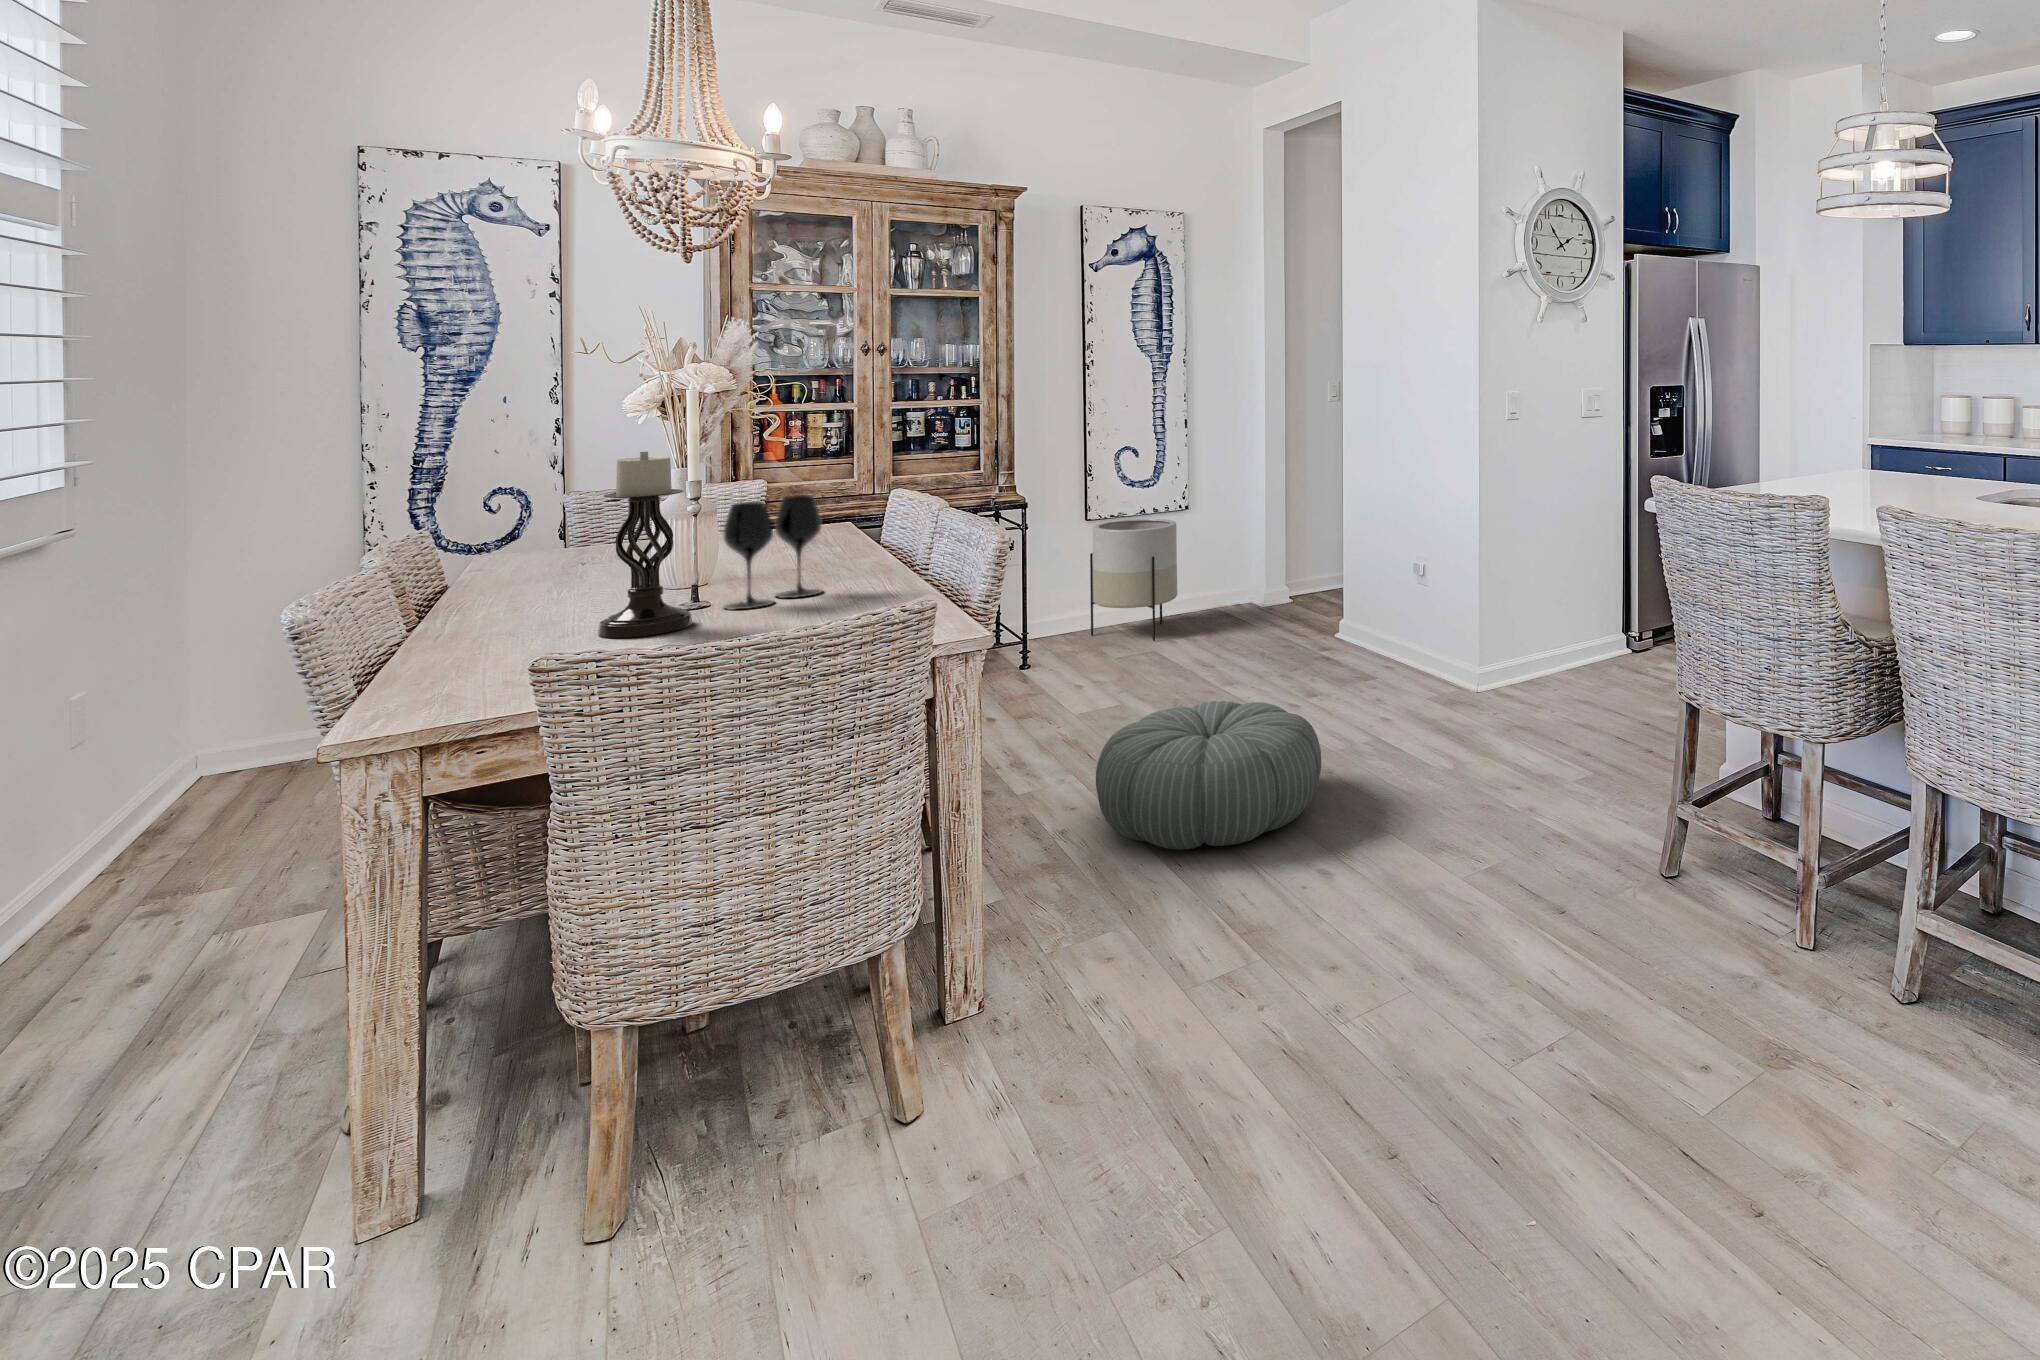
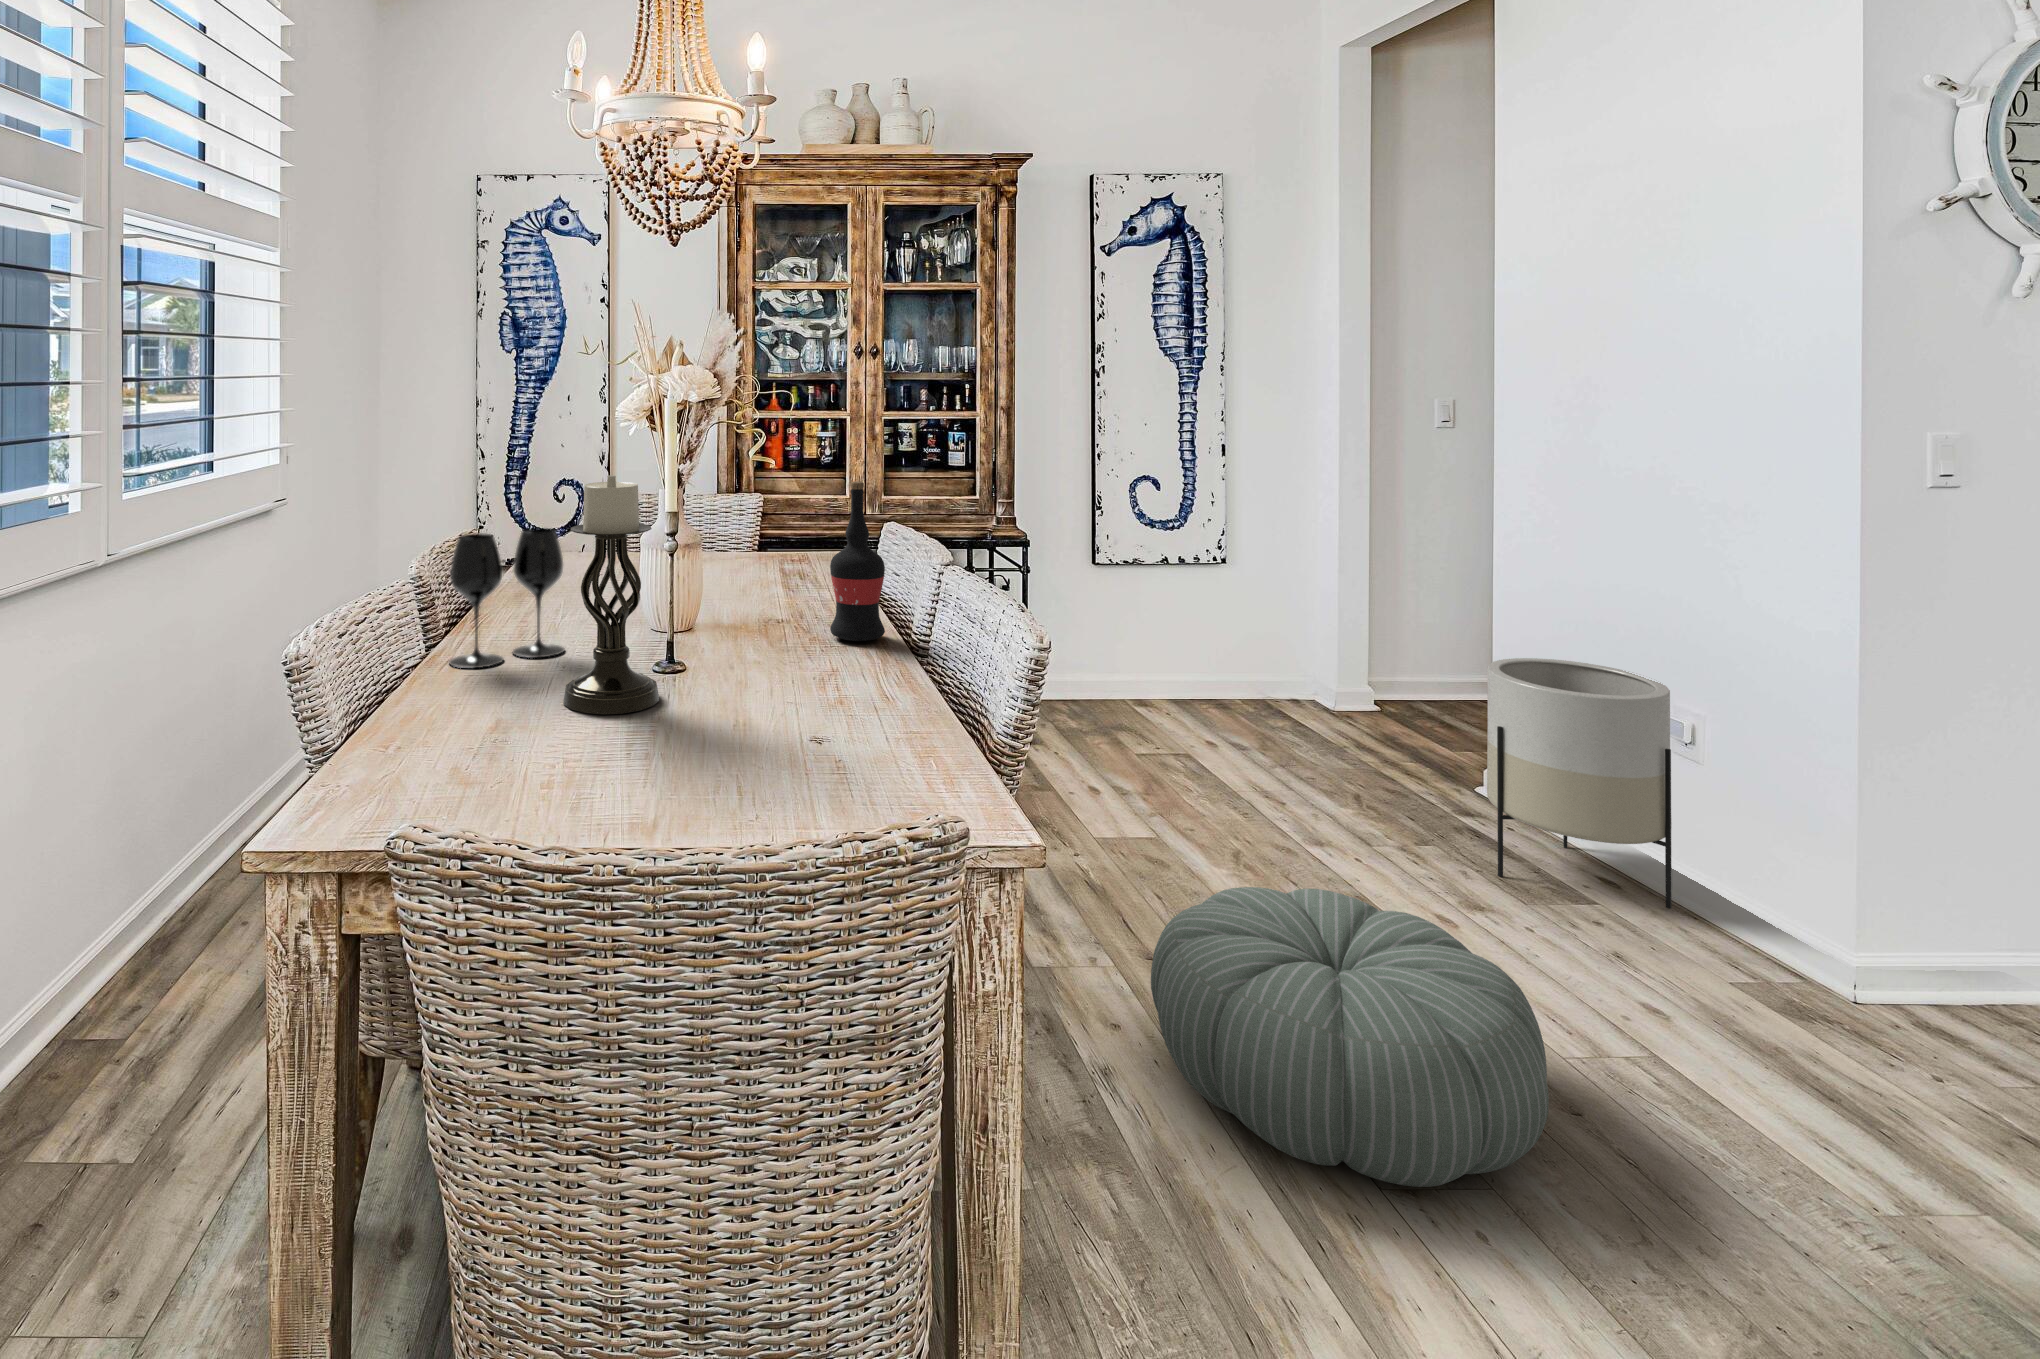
wine bottle: none [841,452,889,574] -> present [830,481,885,641]
wine glass: present [723,495,822,610] -> present [449,528,564,668]
planter: present [1090,519,1177,641] -> present [1487,658,1672,909]

